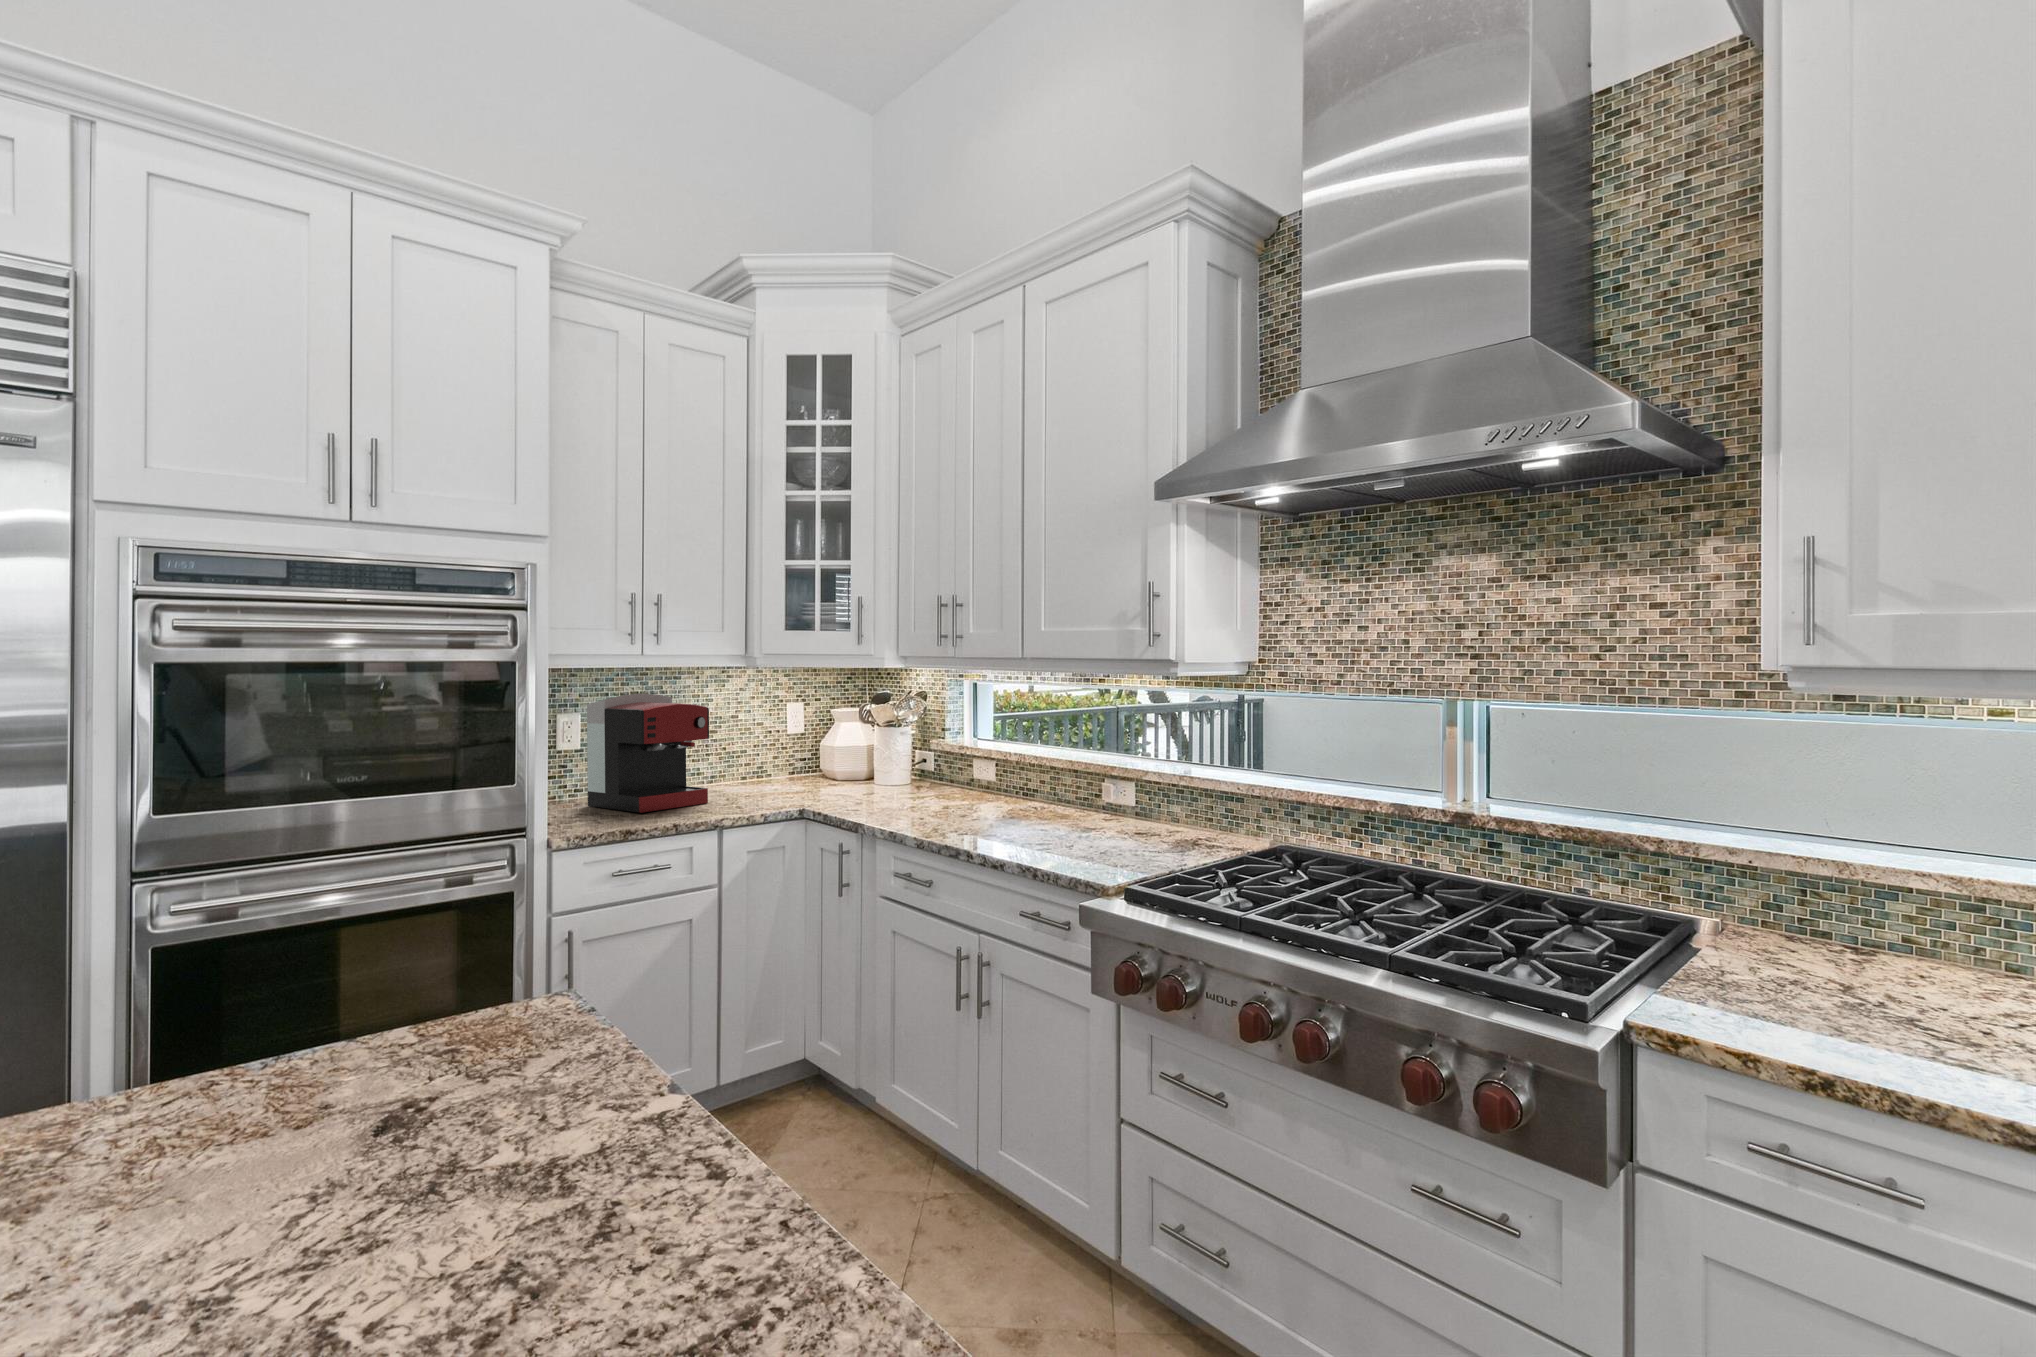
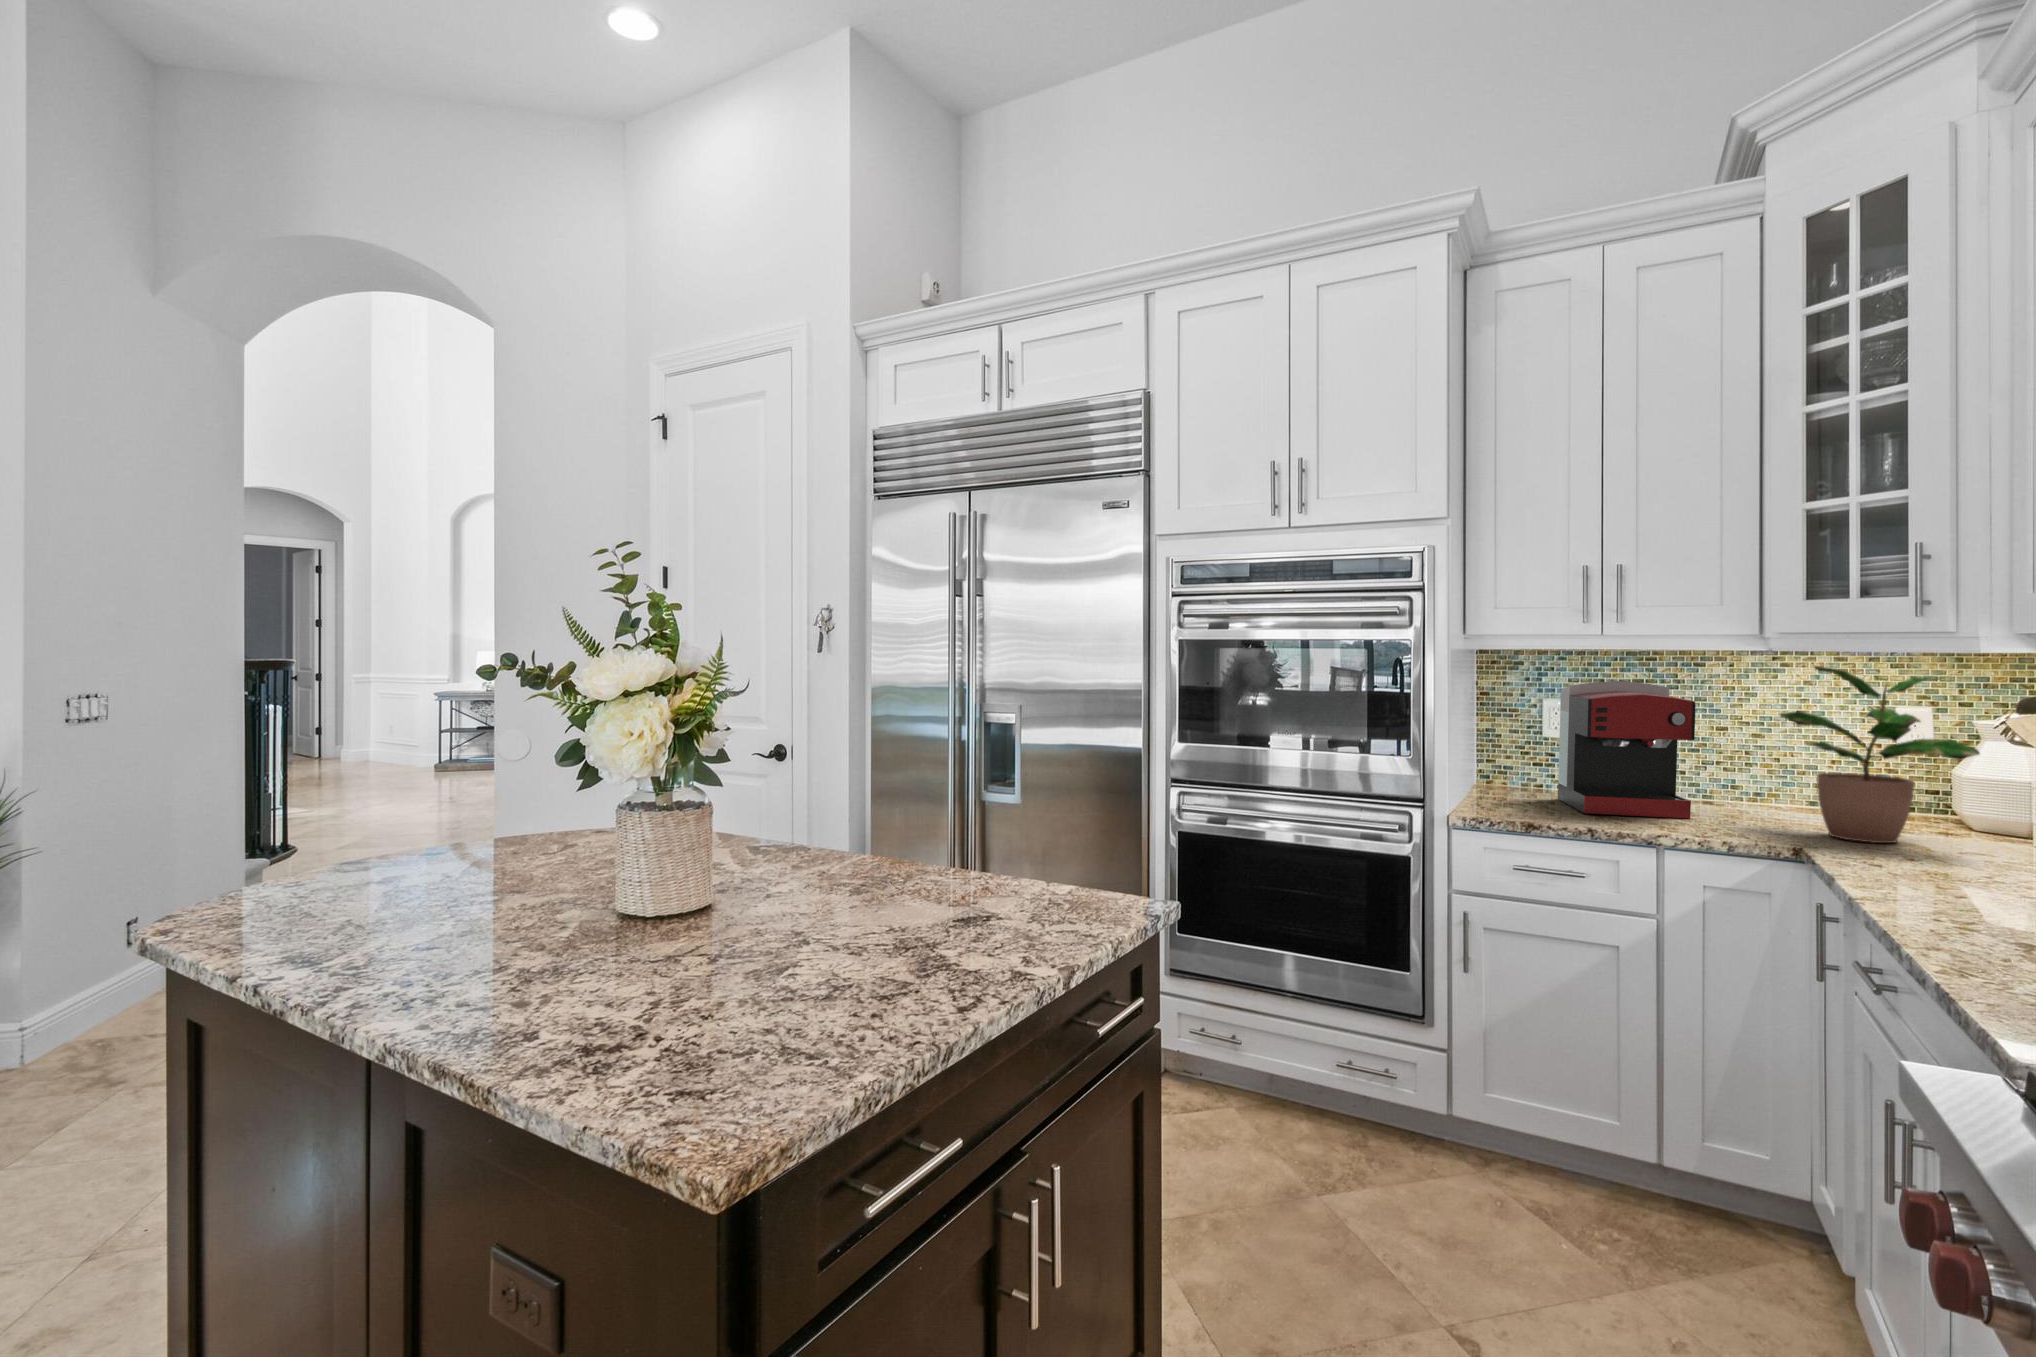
potted plant: none [758,676,879,799] -> present [1780,666,1980,843]

